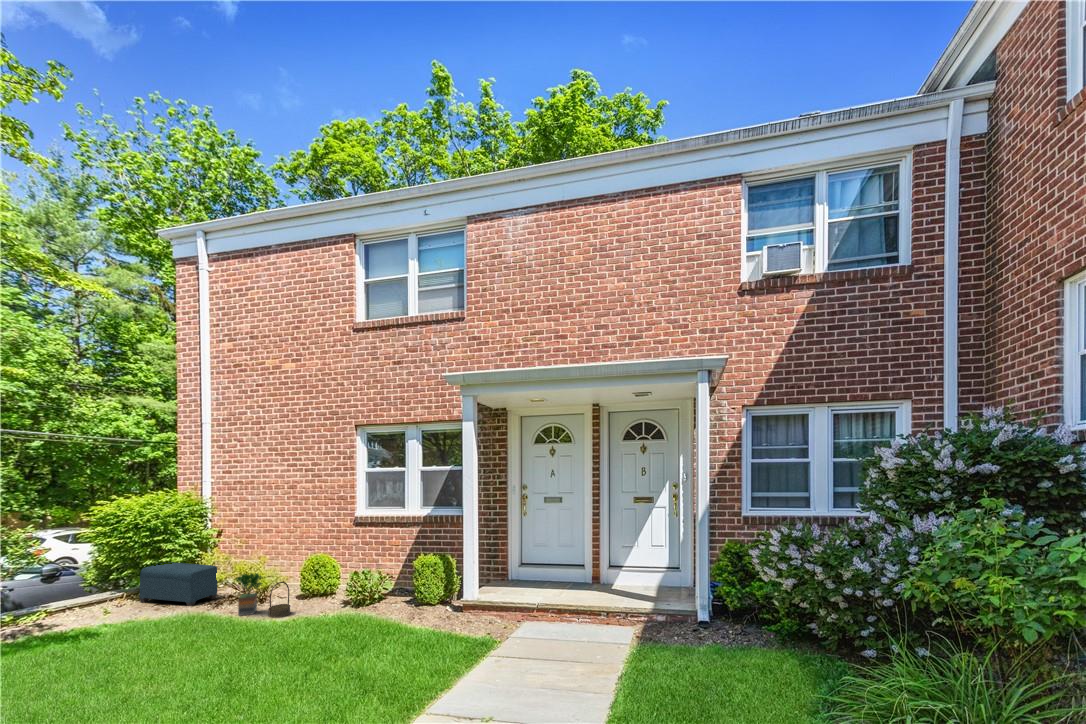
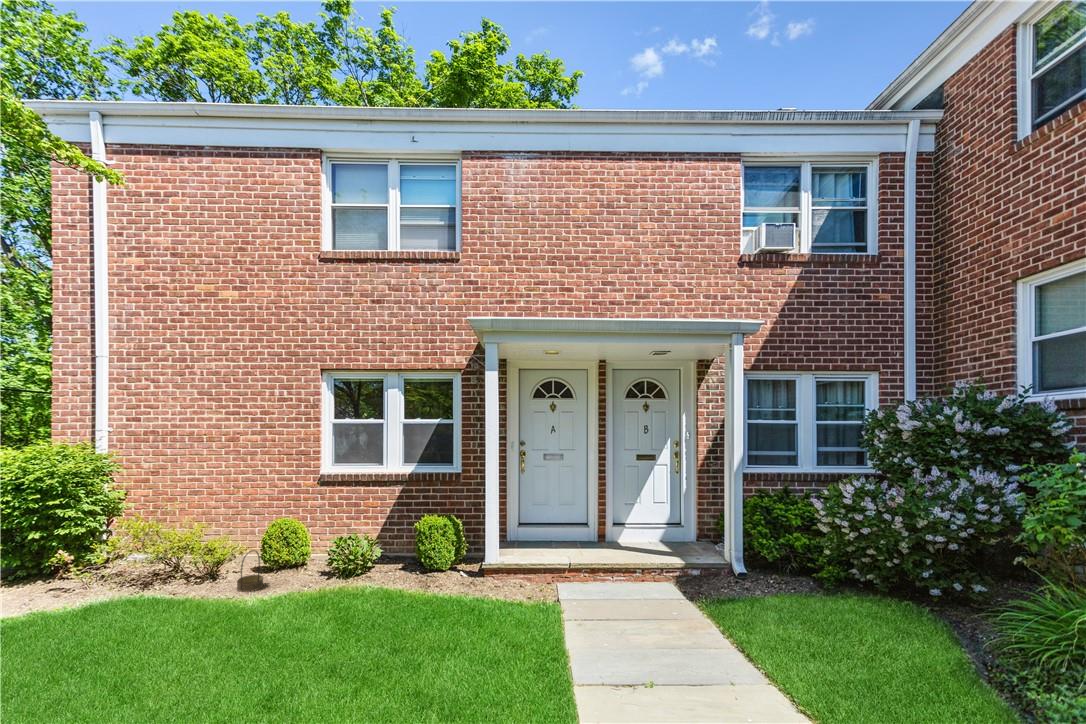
bench: present [140,563,217,606] -> none [23,533,139,587]
potted tree: present [236,573,262,616] -> none [188,541,224,593]

